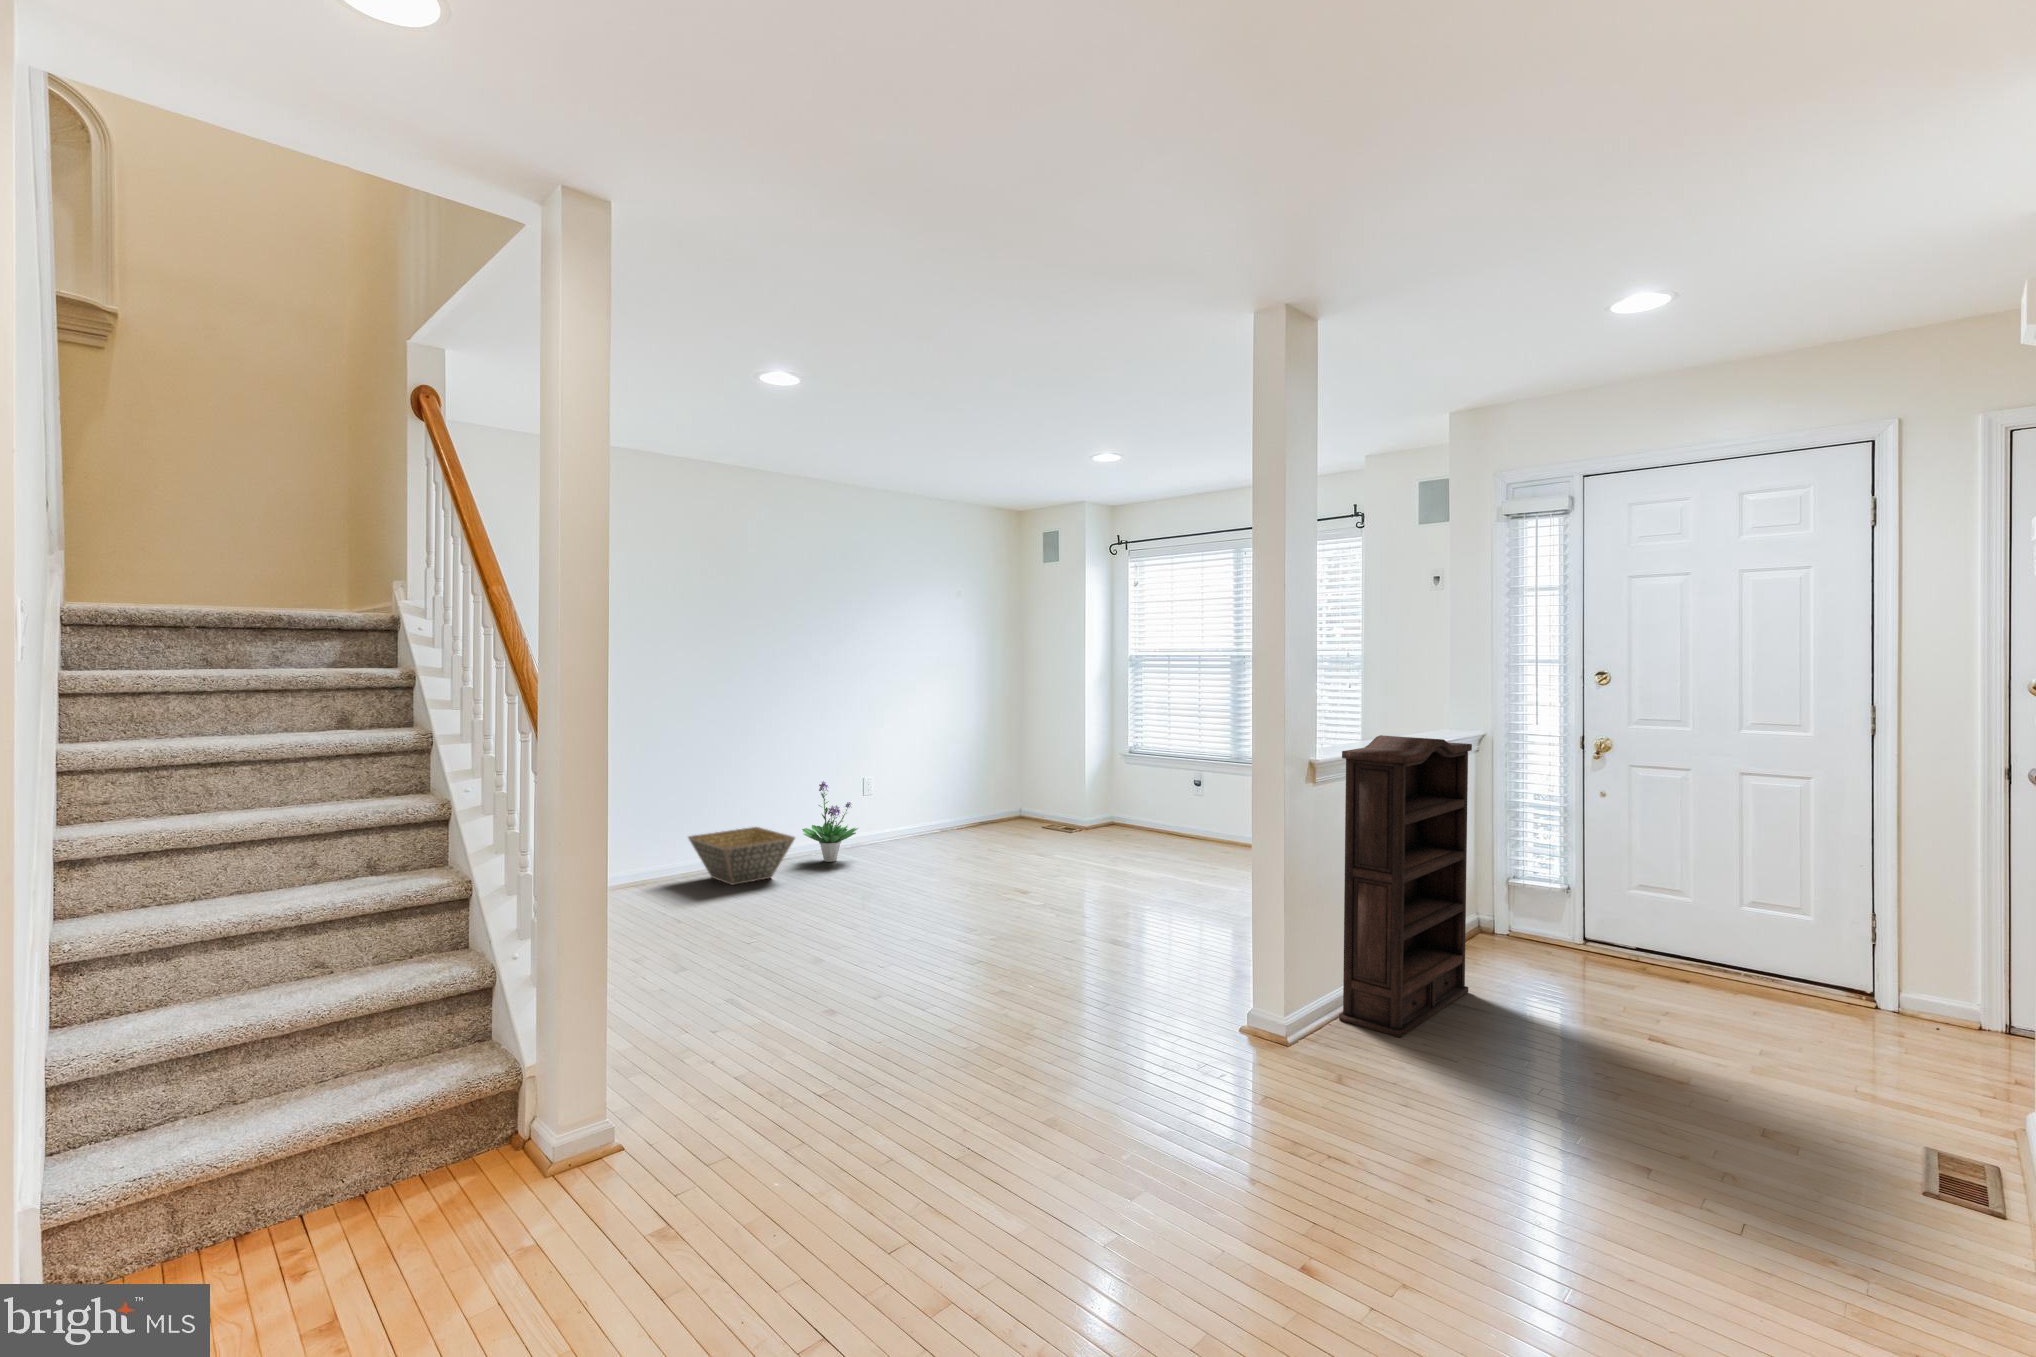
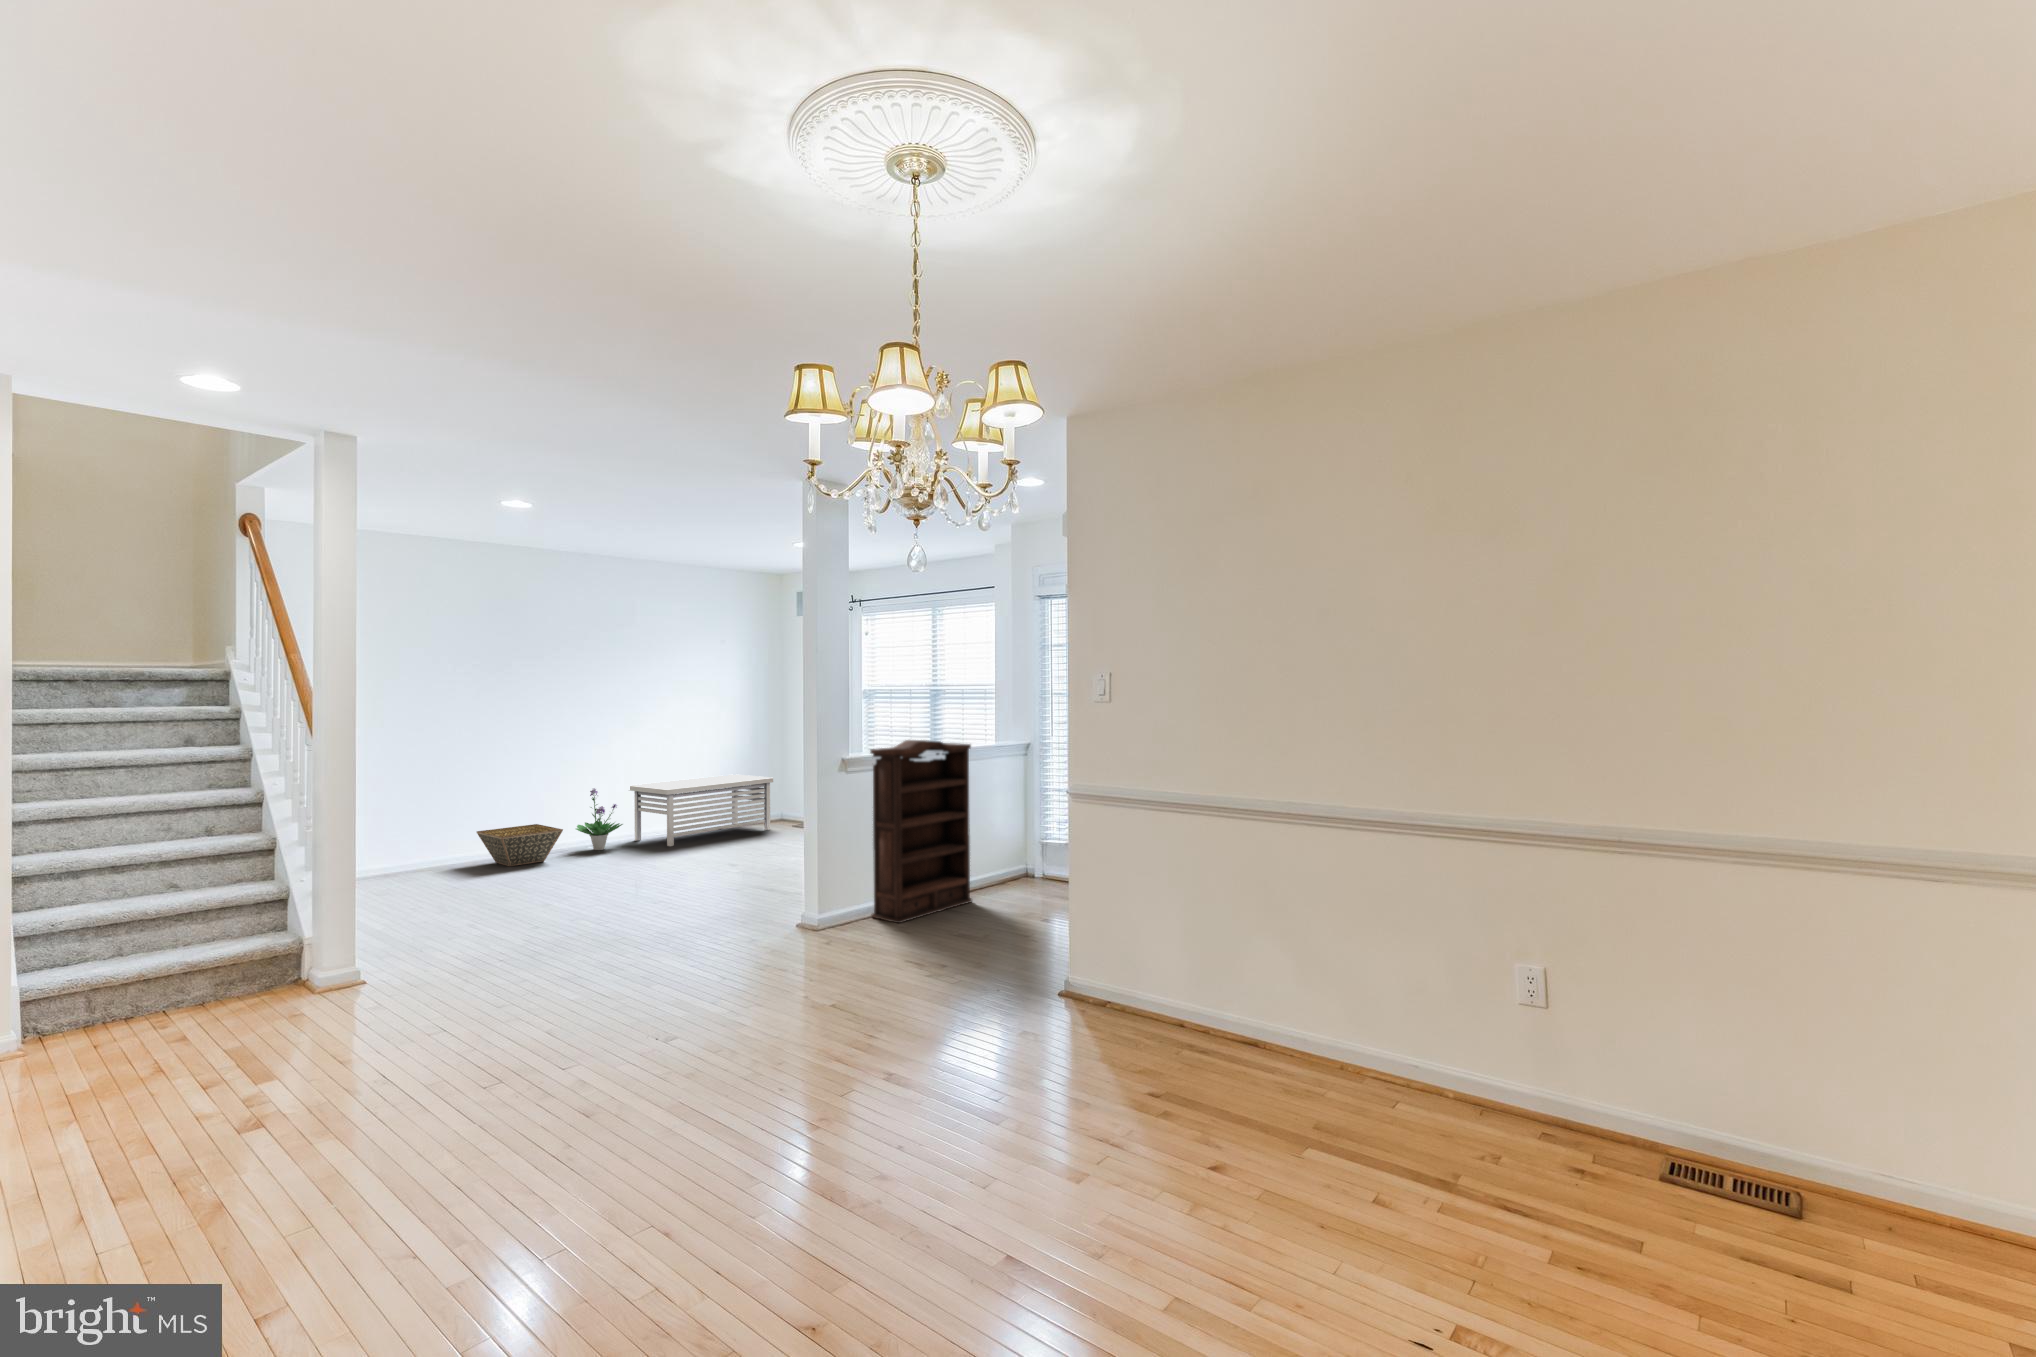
storage bench: none [859,763,1031,859] -> present [630,774,773,846]

